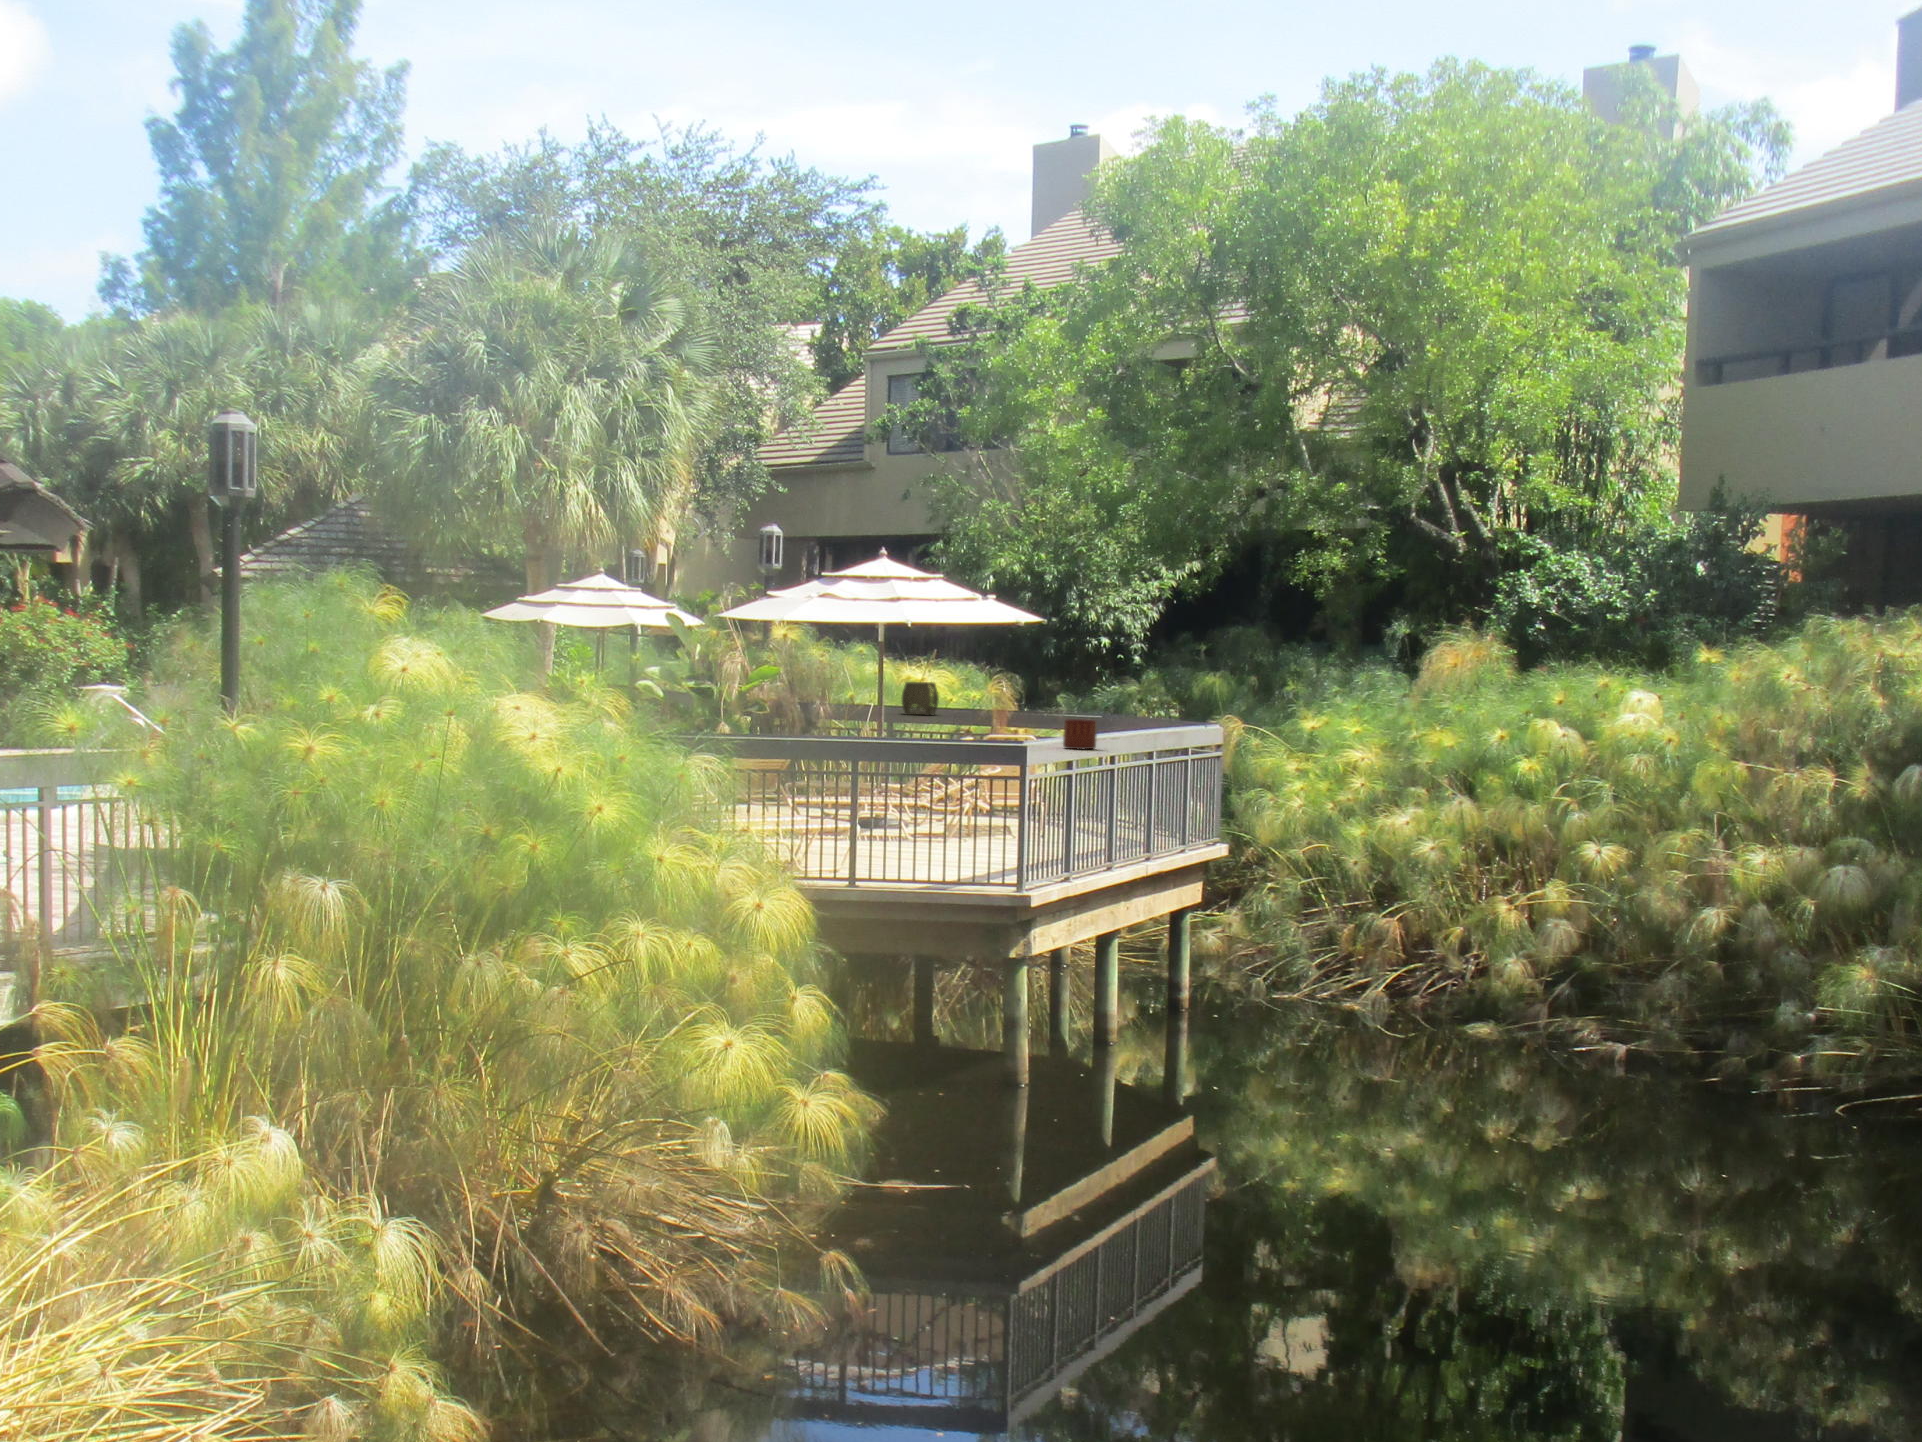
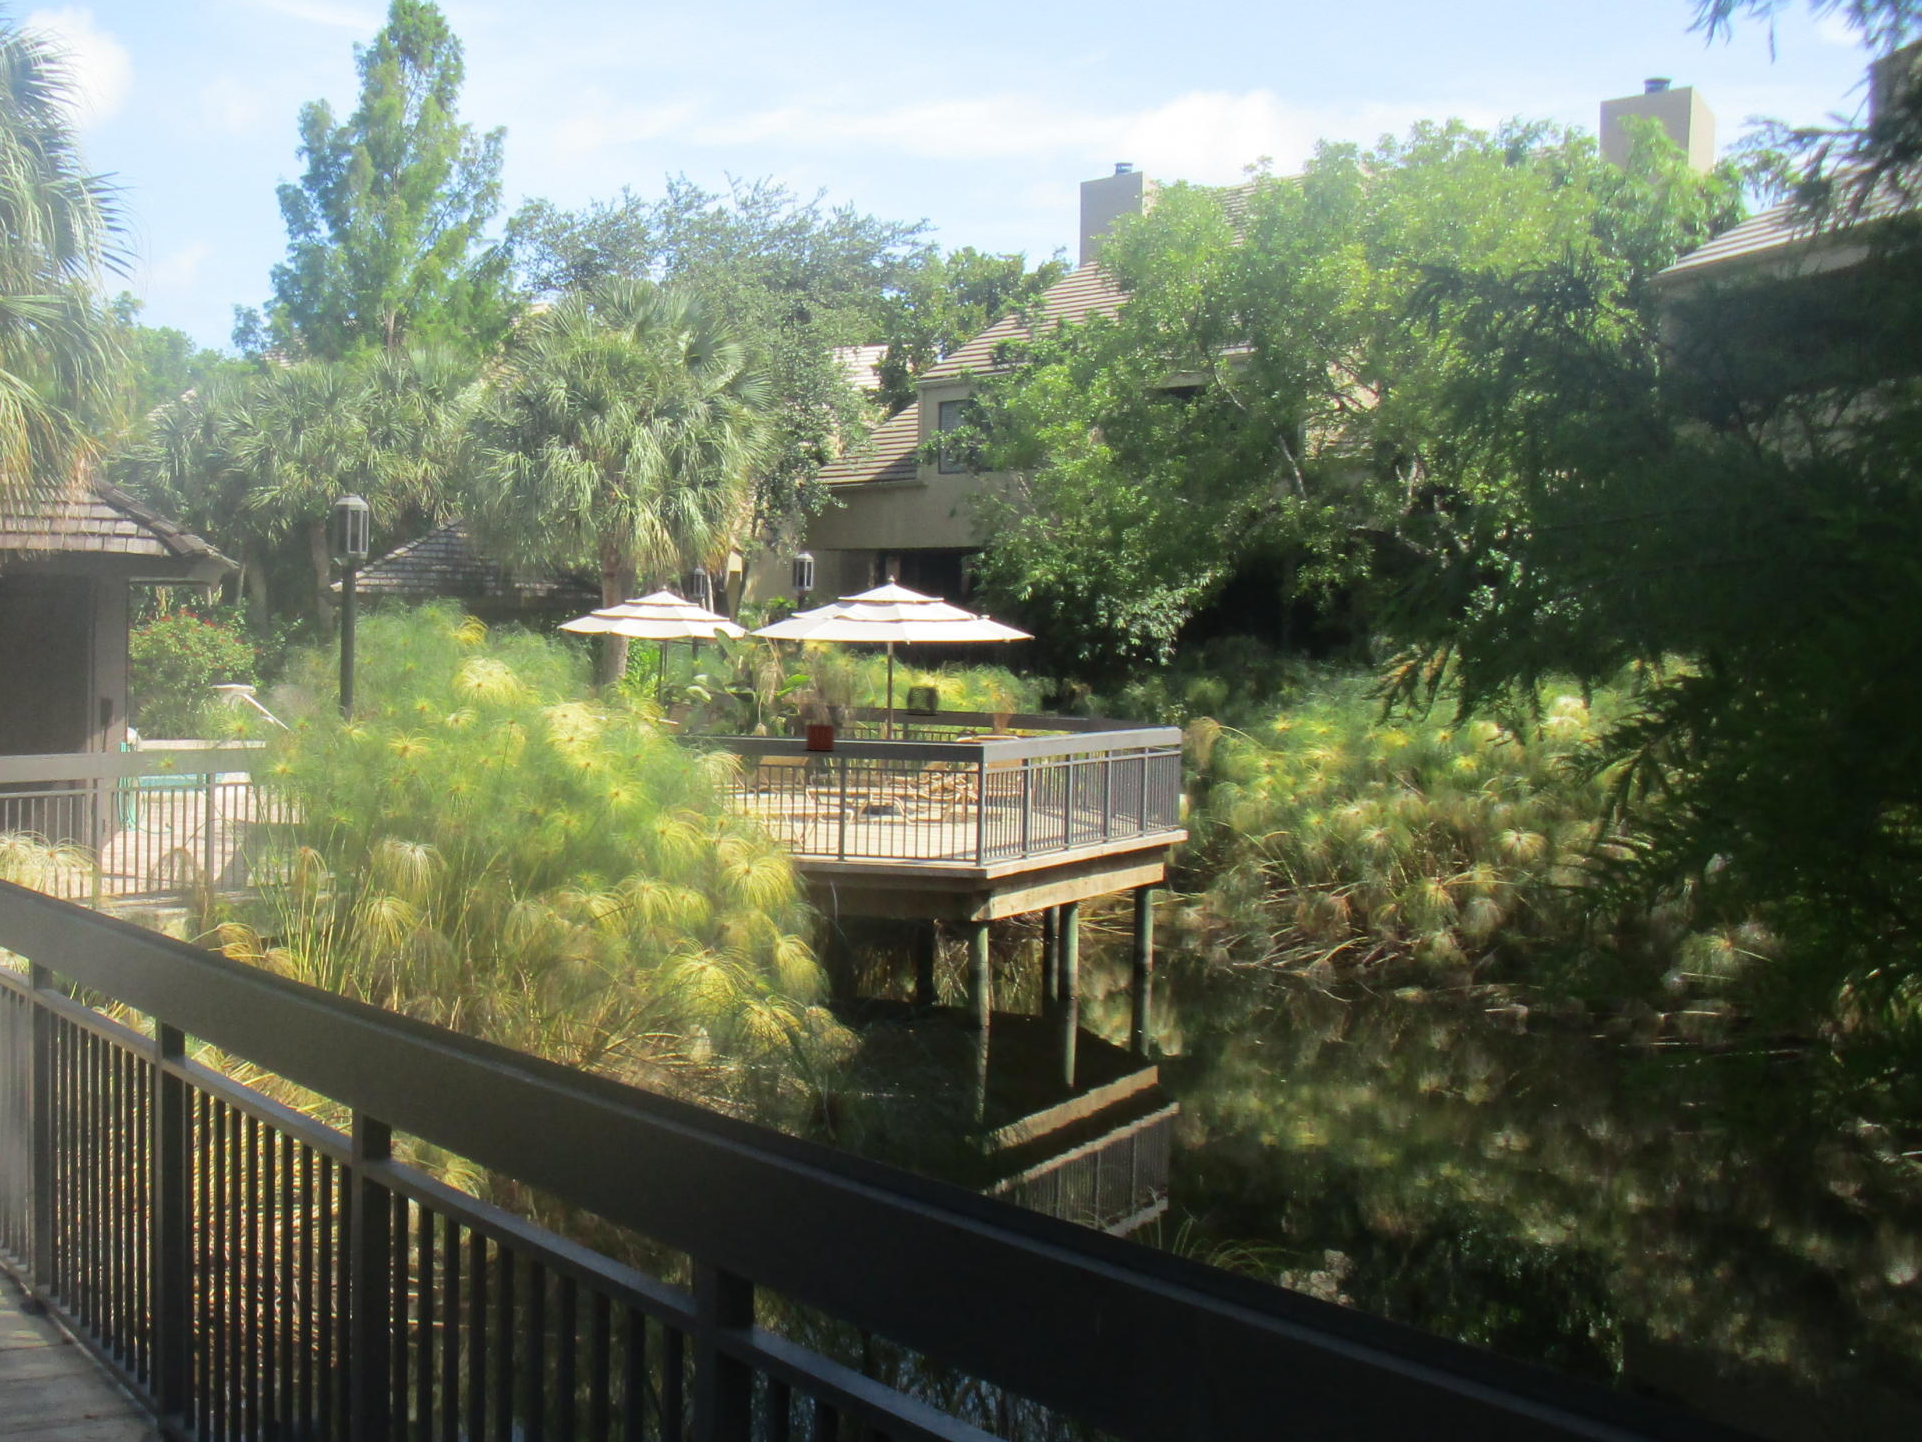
planter: present [1063,719,1097,749] -> present [805,724,835,751]

